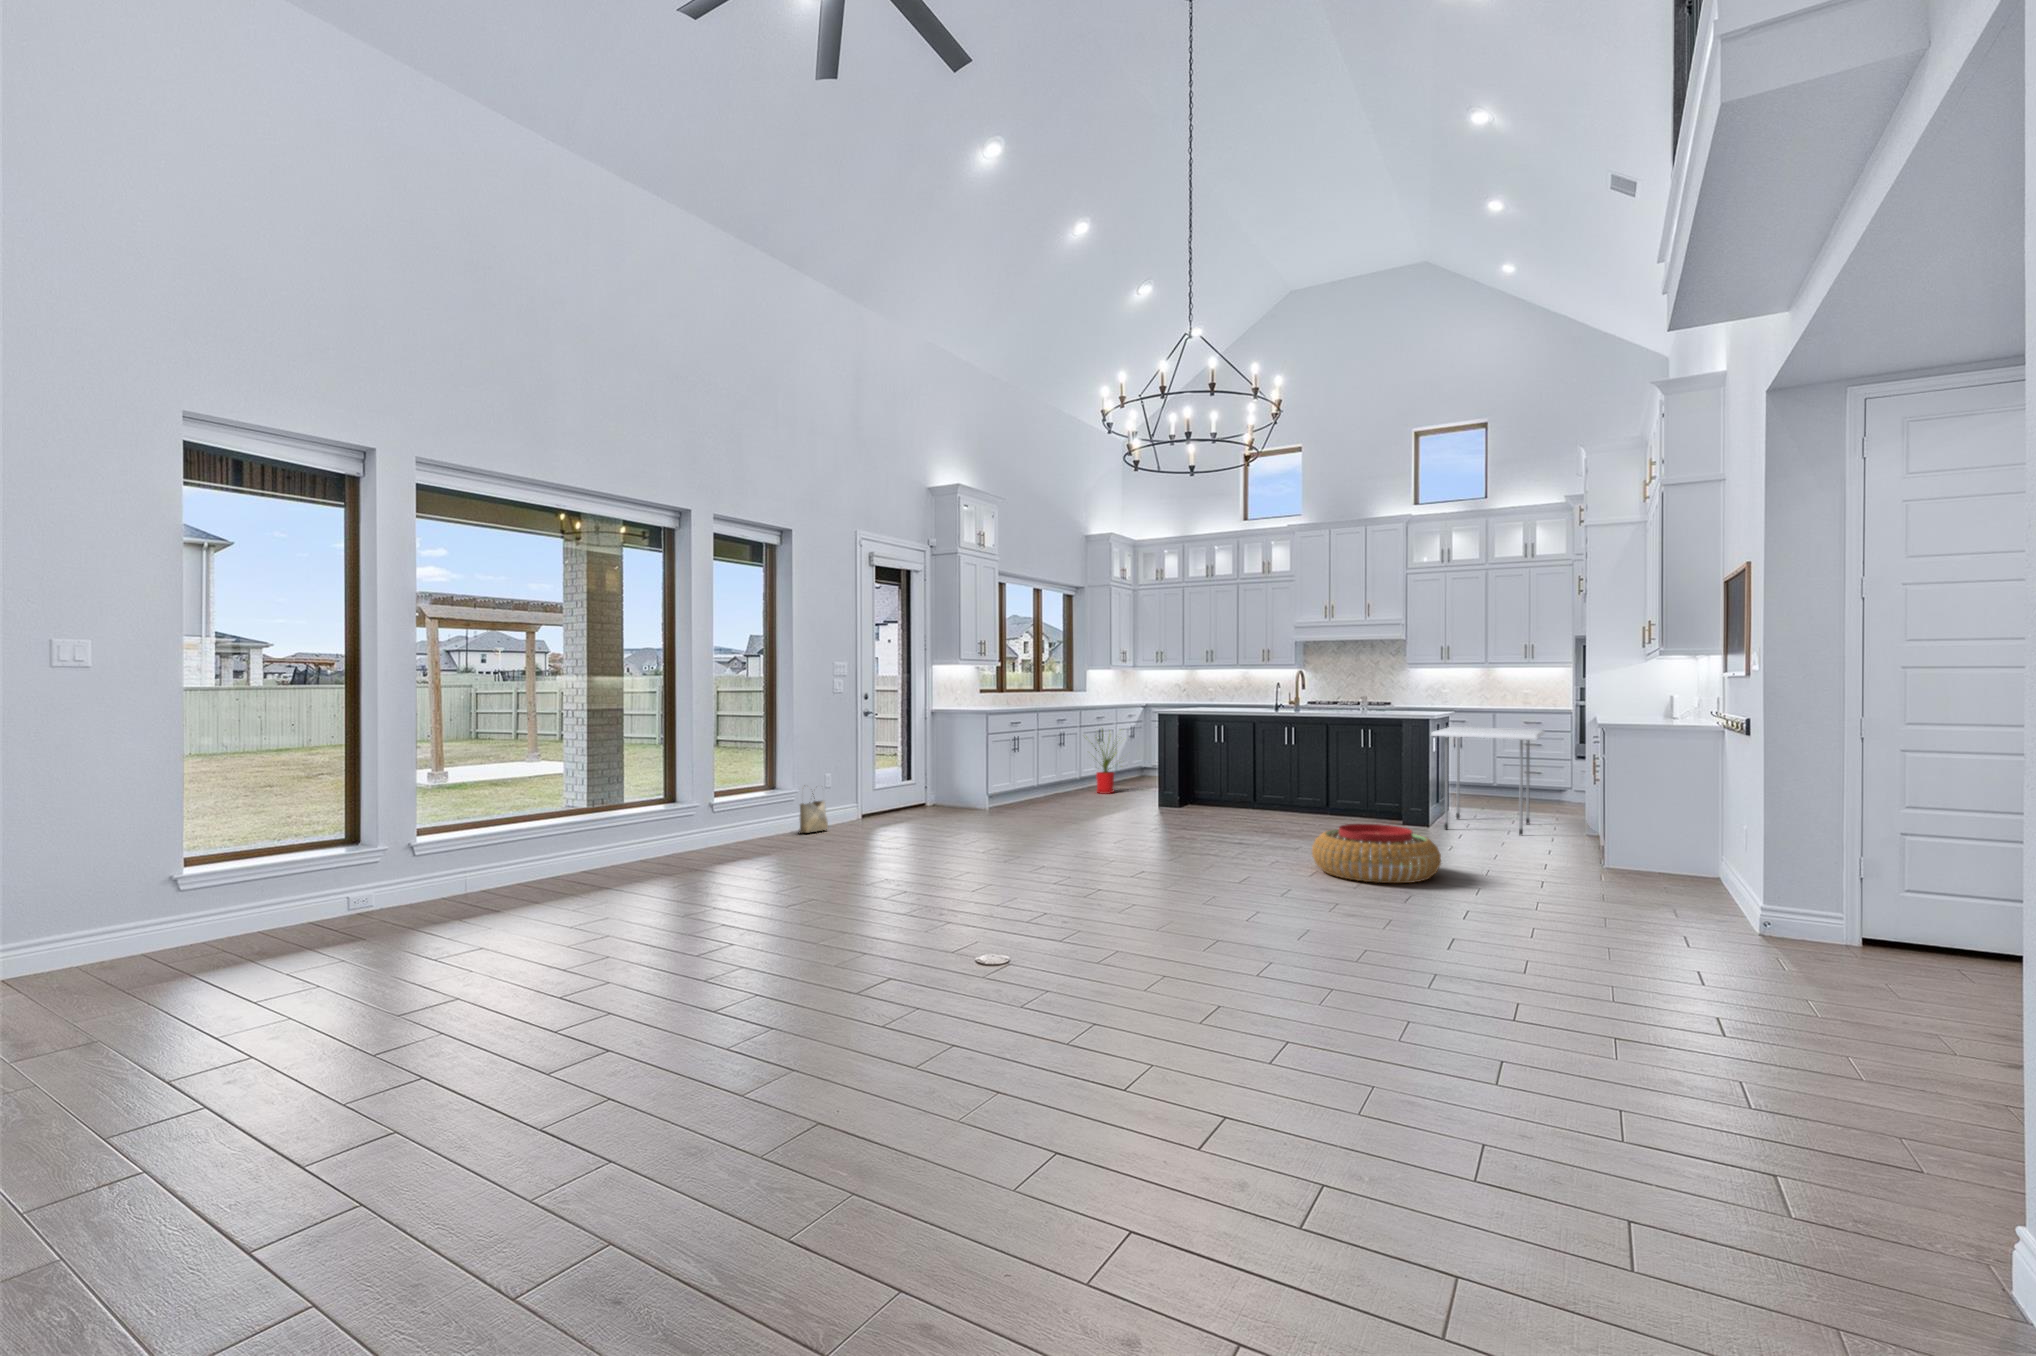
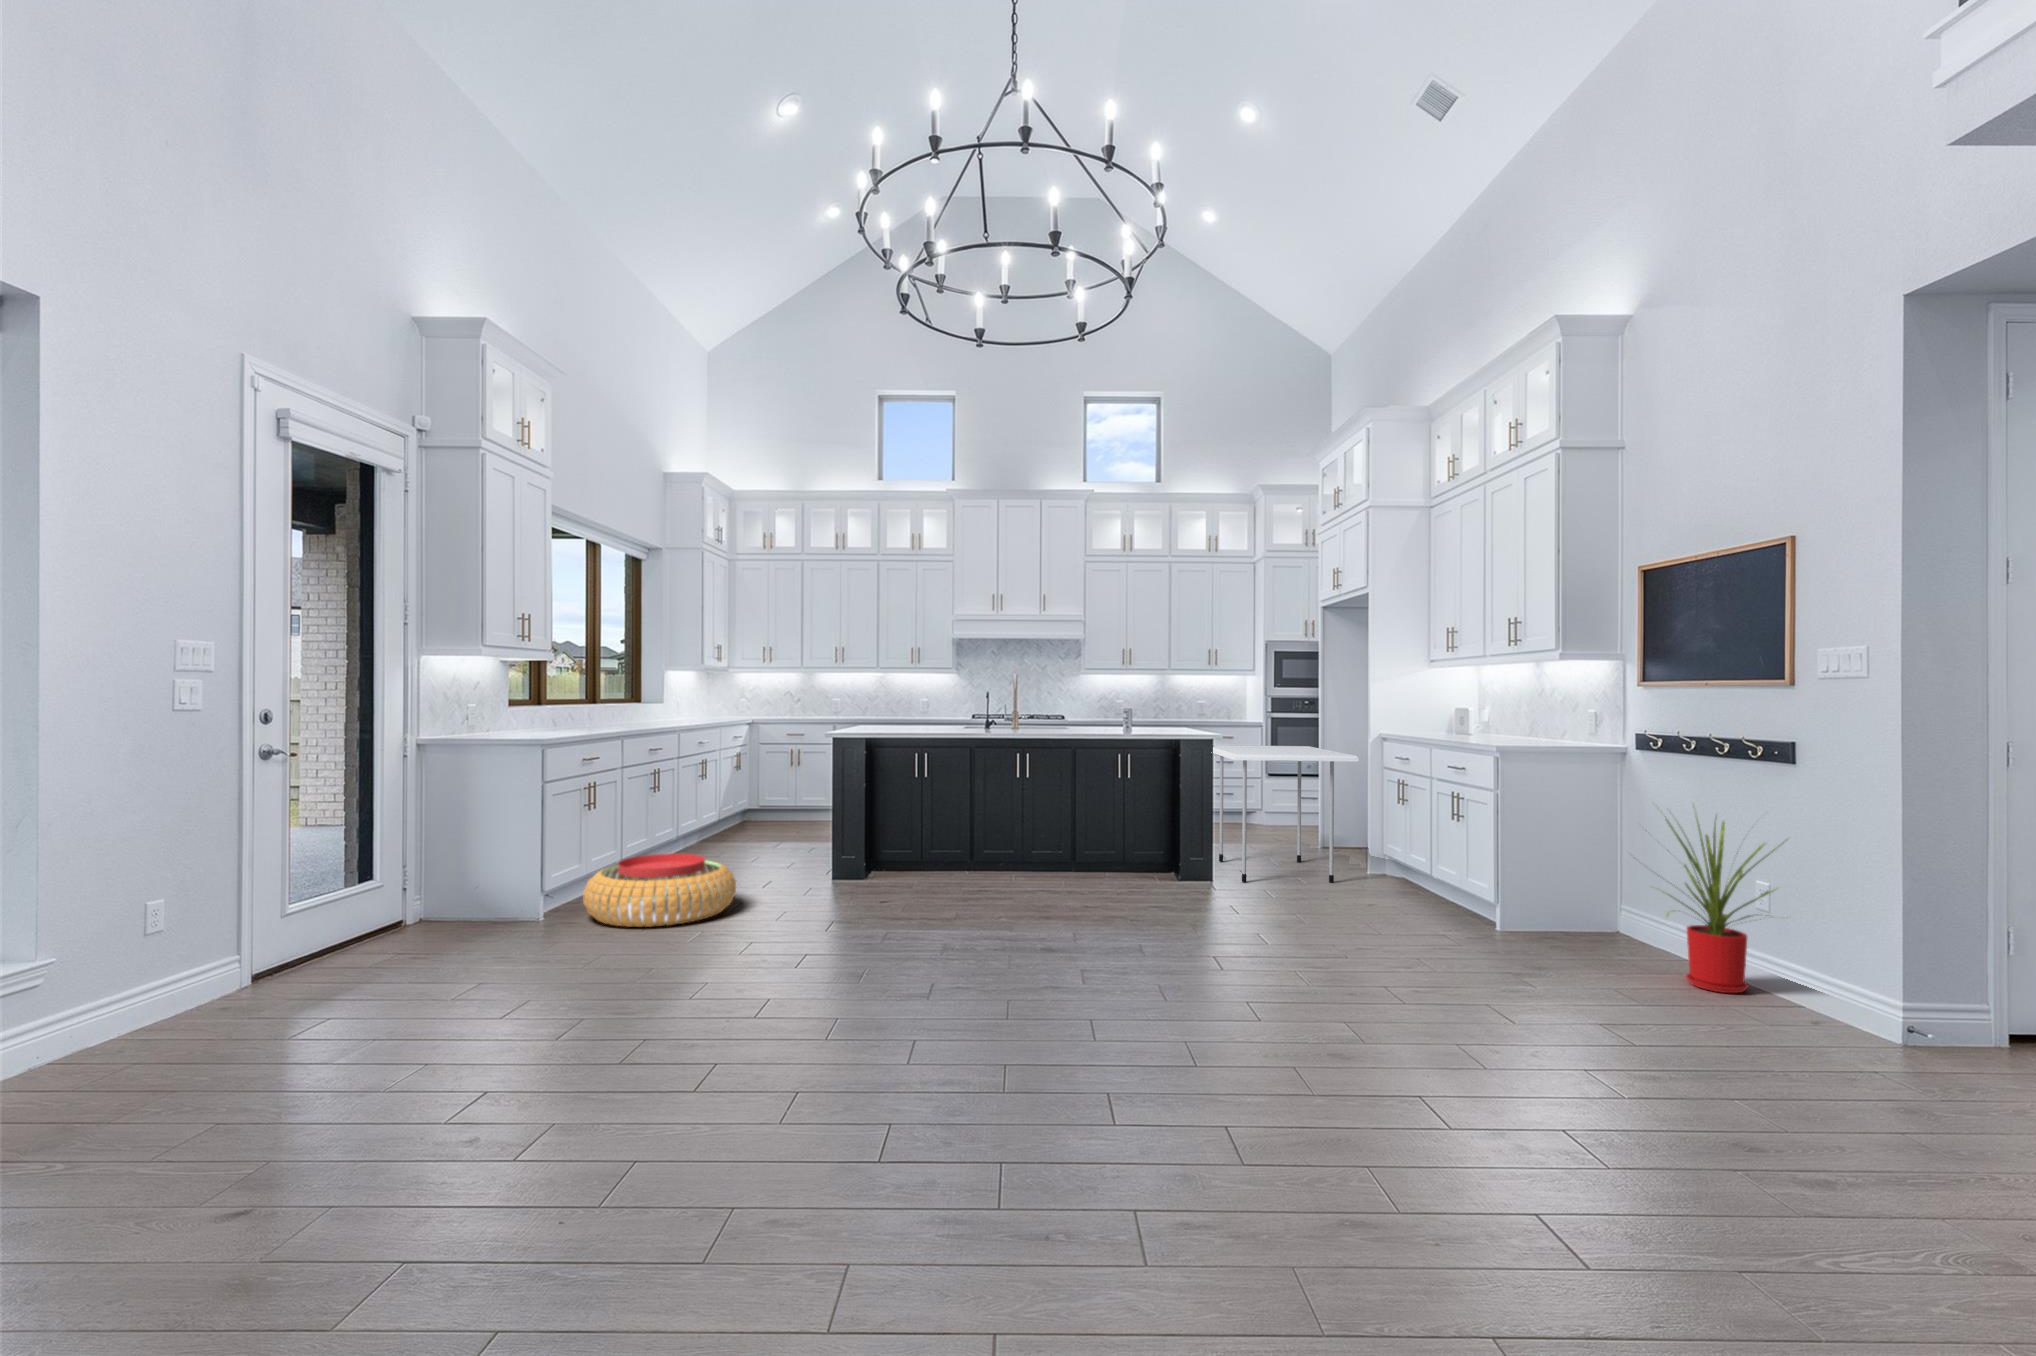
house plant: present [1091,742,1116,794] -> present [1666,807,1784,993]
woven basket: present [800,793,828,833] -> none [42,942,145,1074]
pouf: present [1312,824,1441,883] -> present [583,854,736,927]

